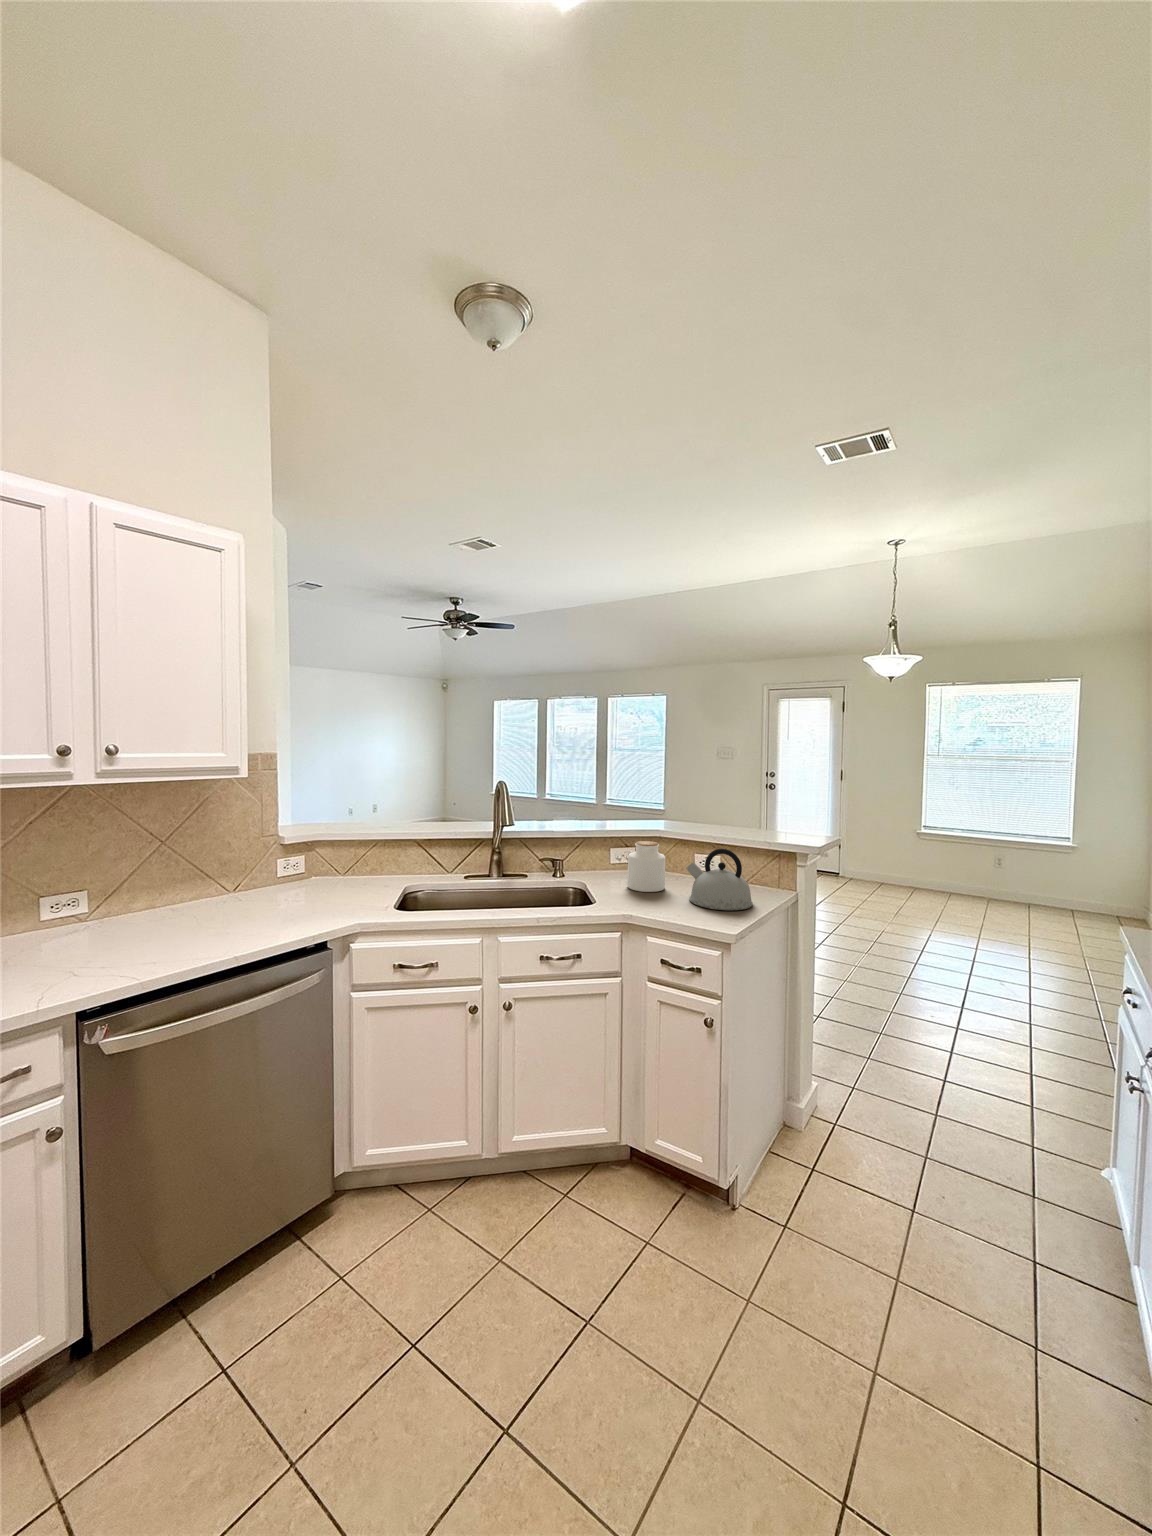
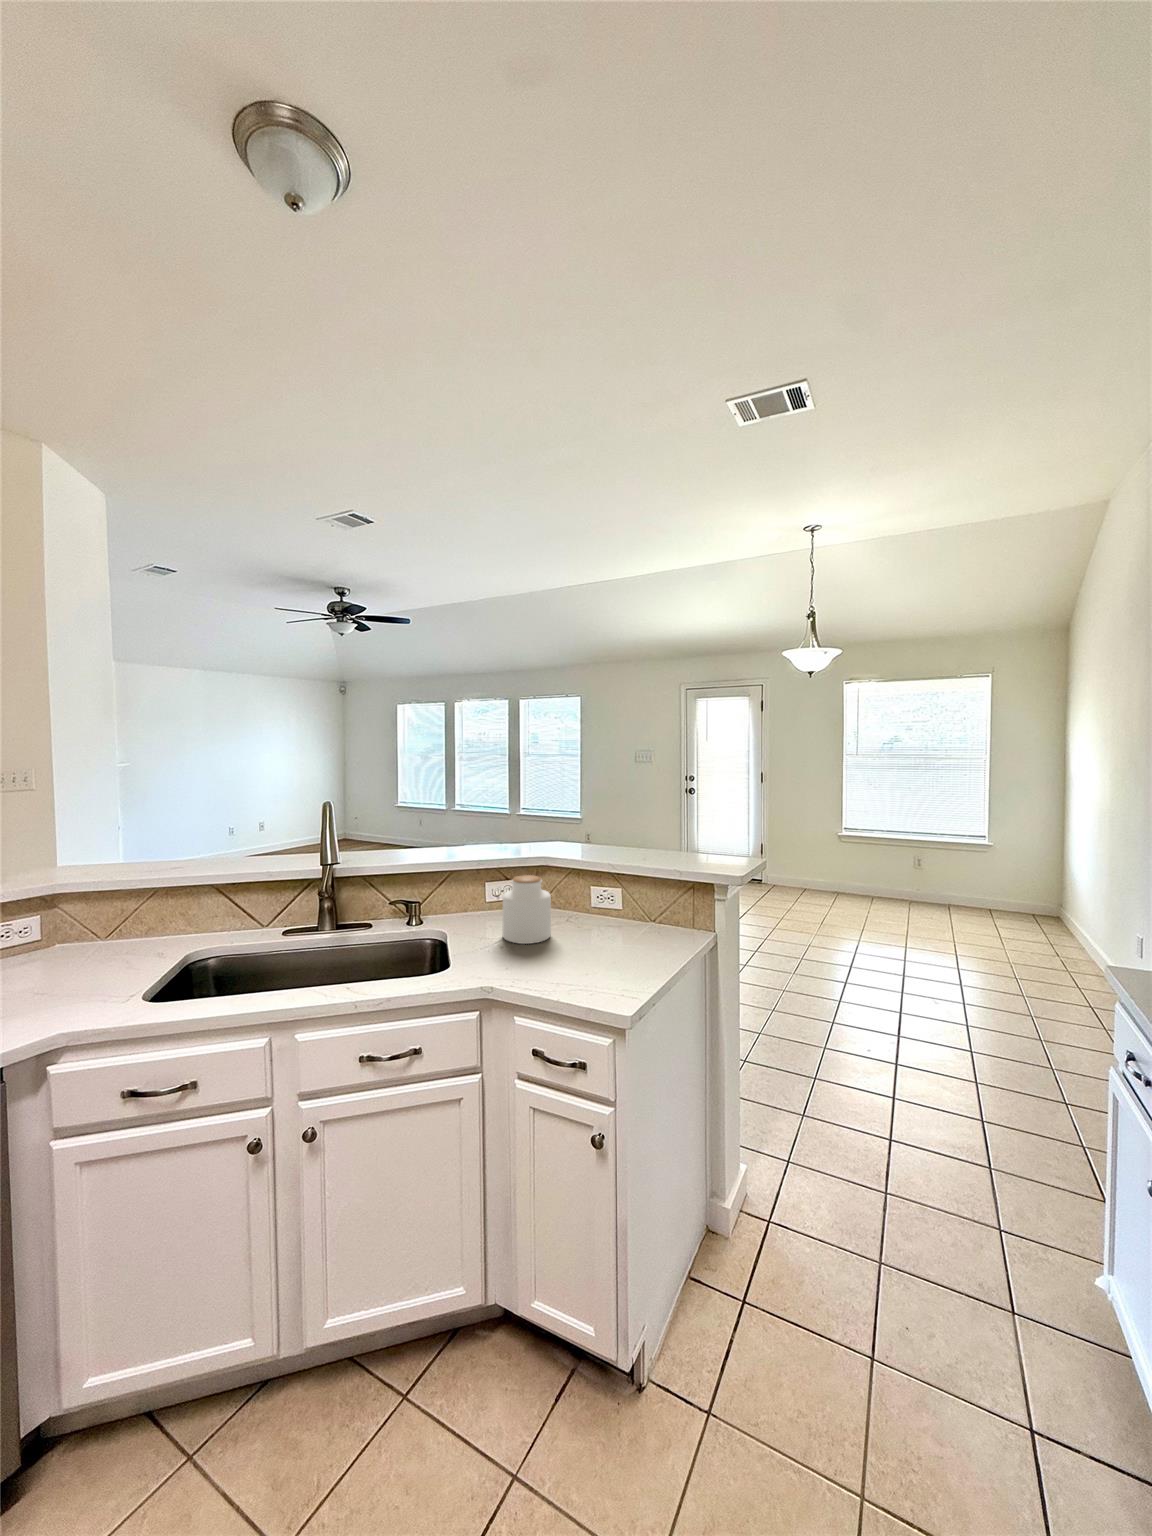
kettle: present [686,849,753,910] -> none [575,886,659,970]

